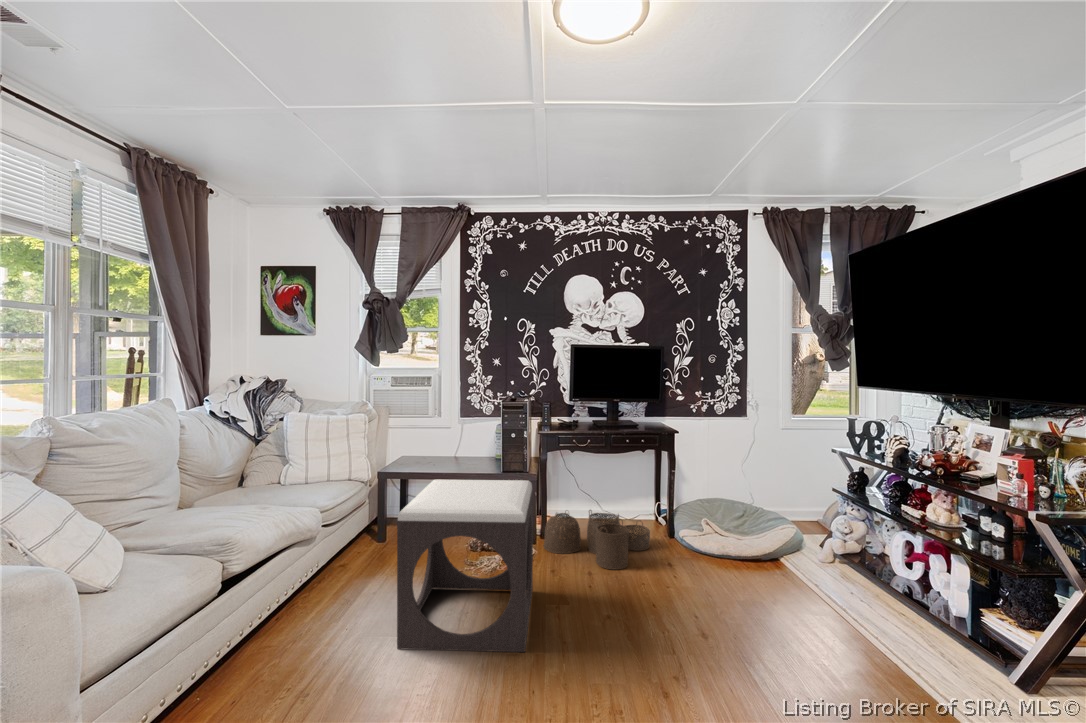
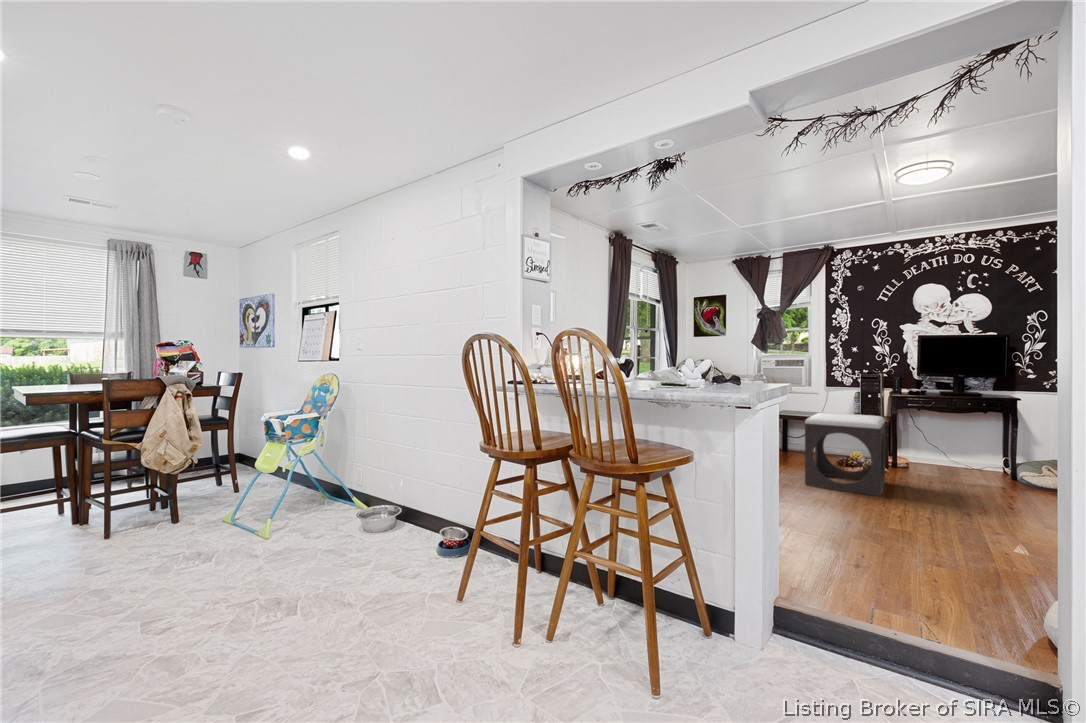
woven basket: present [544,510,650,569] -> none [894,449,991,485]

